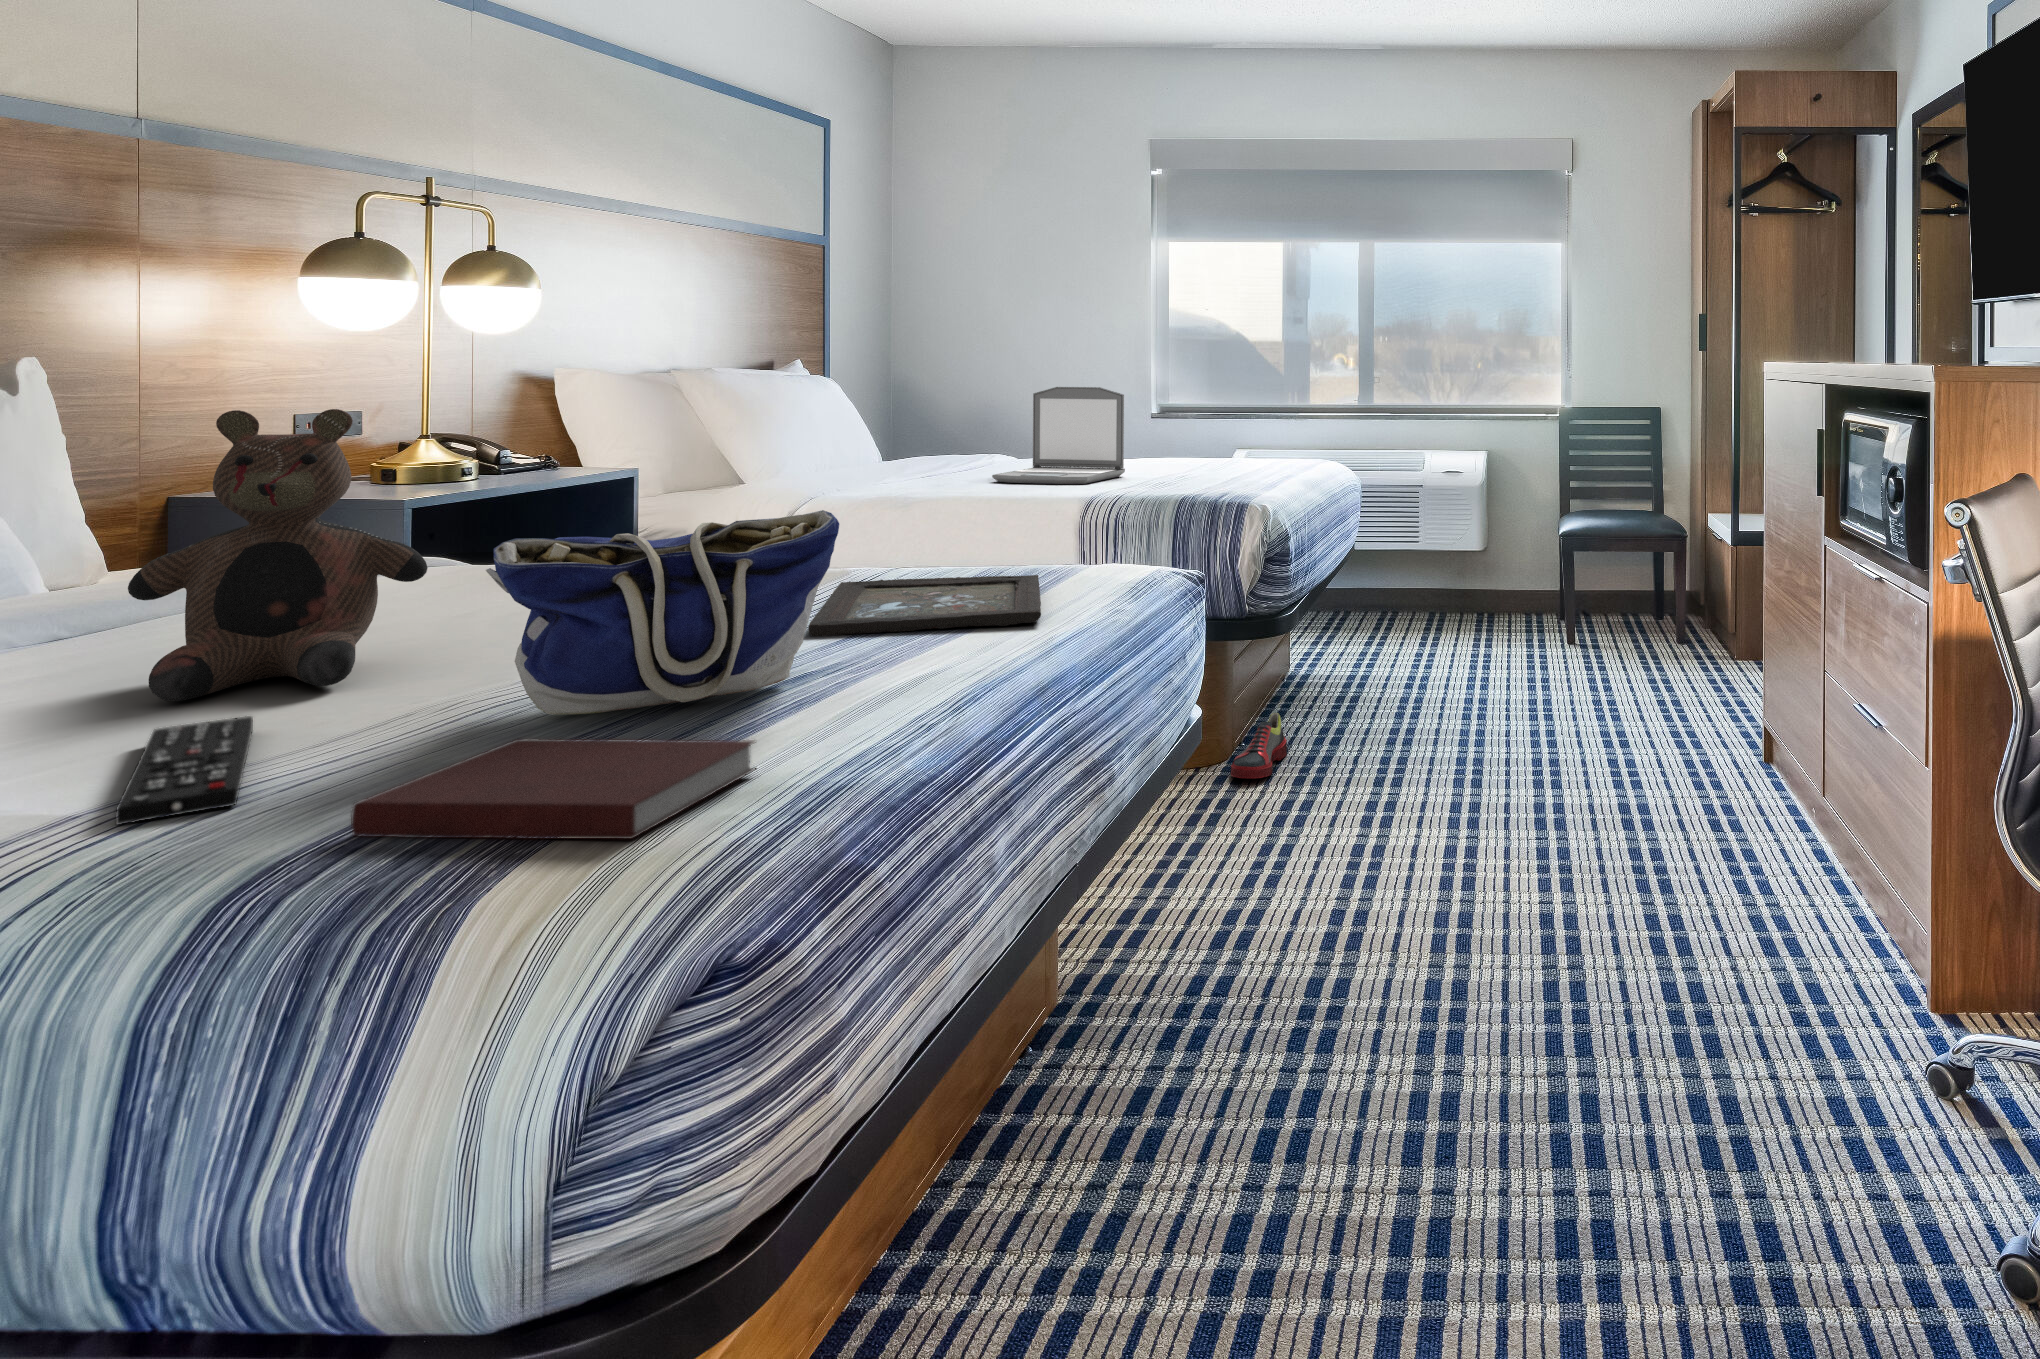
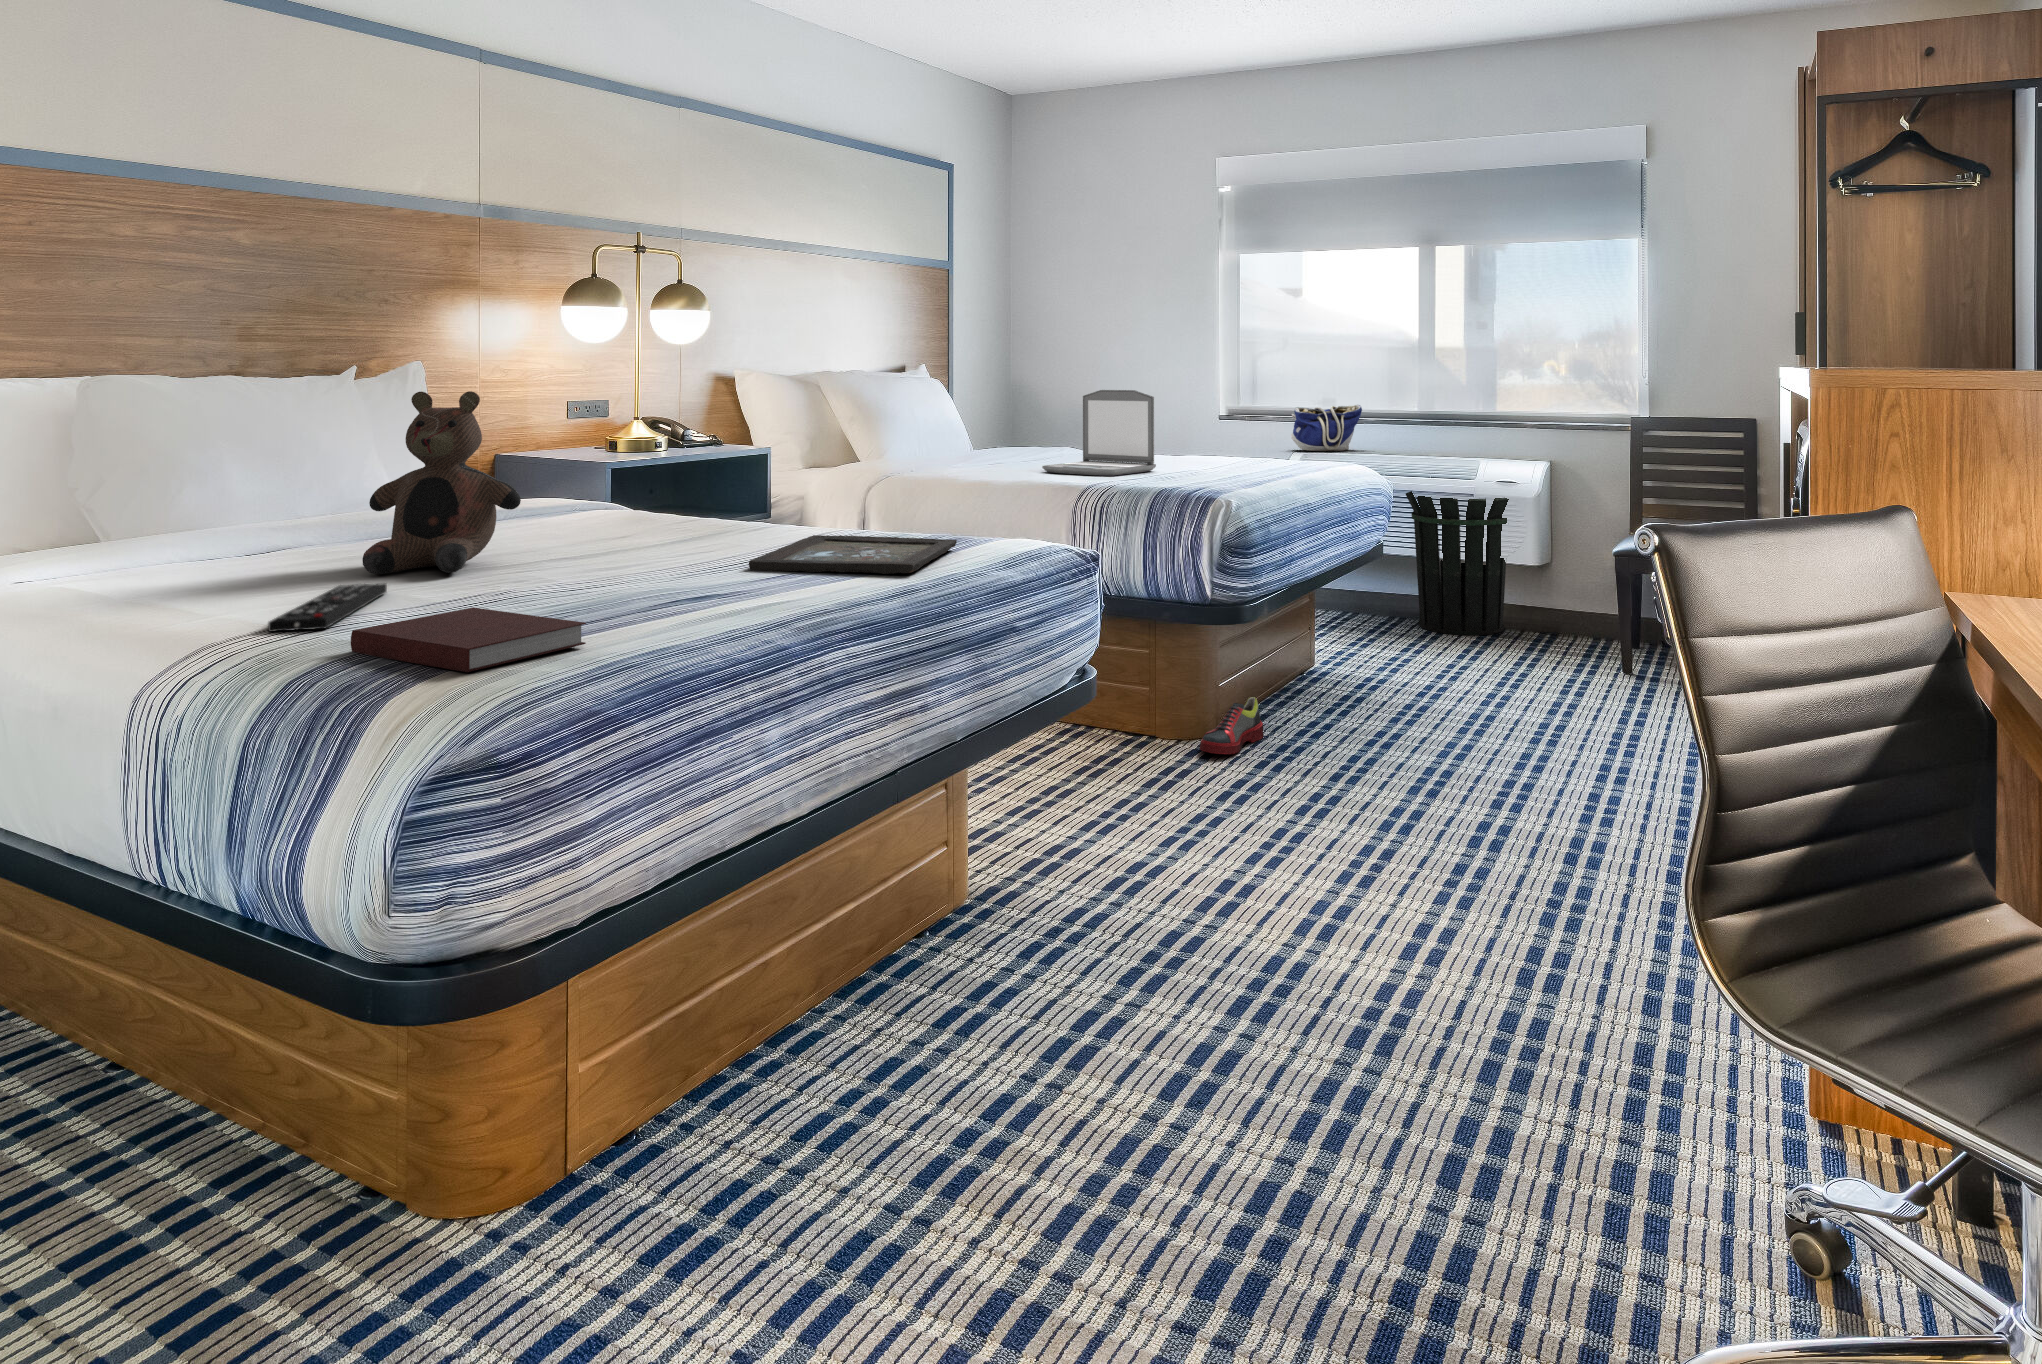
waste bin: none [1356,482,1461,625] -> present [1406,491,1509,635]
tote bag: present [486,510,839,714] -> present [1291,405,1362,451]

